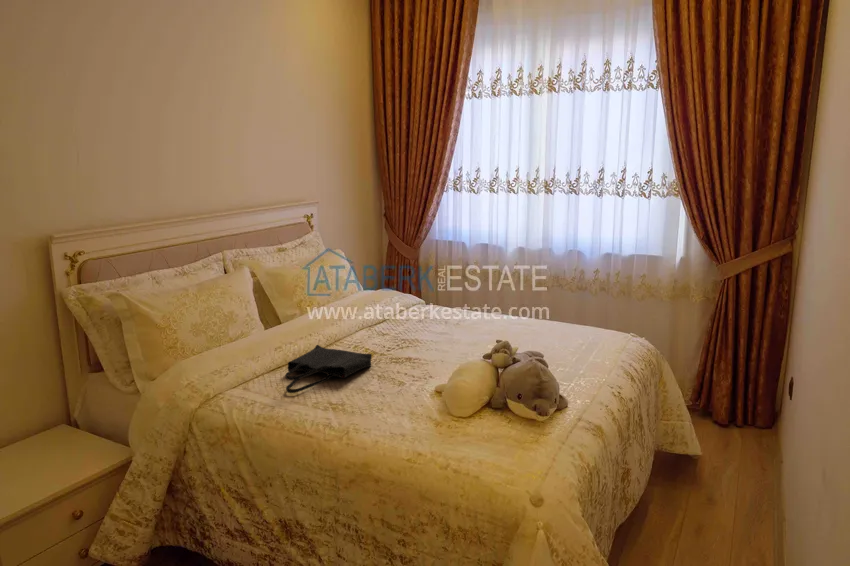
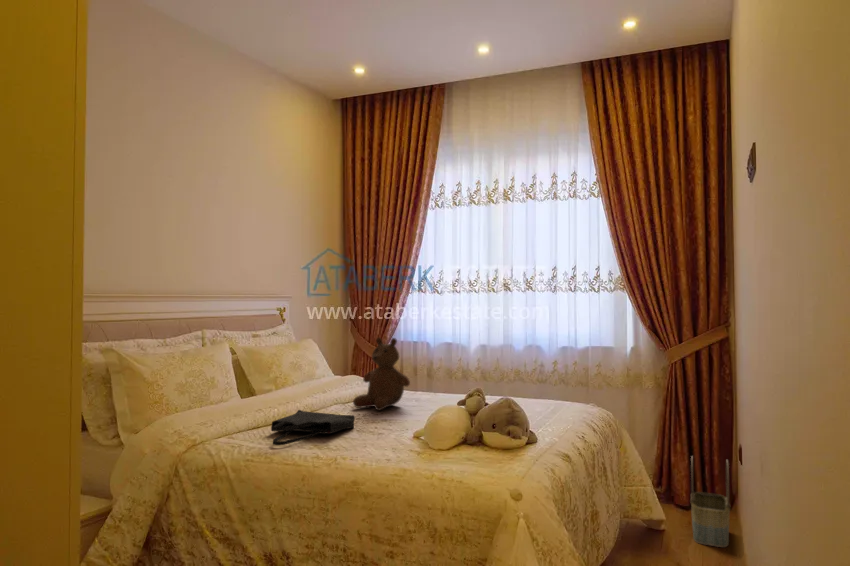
teddy bear: none [375,262,433,340] -> present [353,338,410,410]
basket: none [723,385,770,478] -> present [691,457,731,547]

